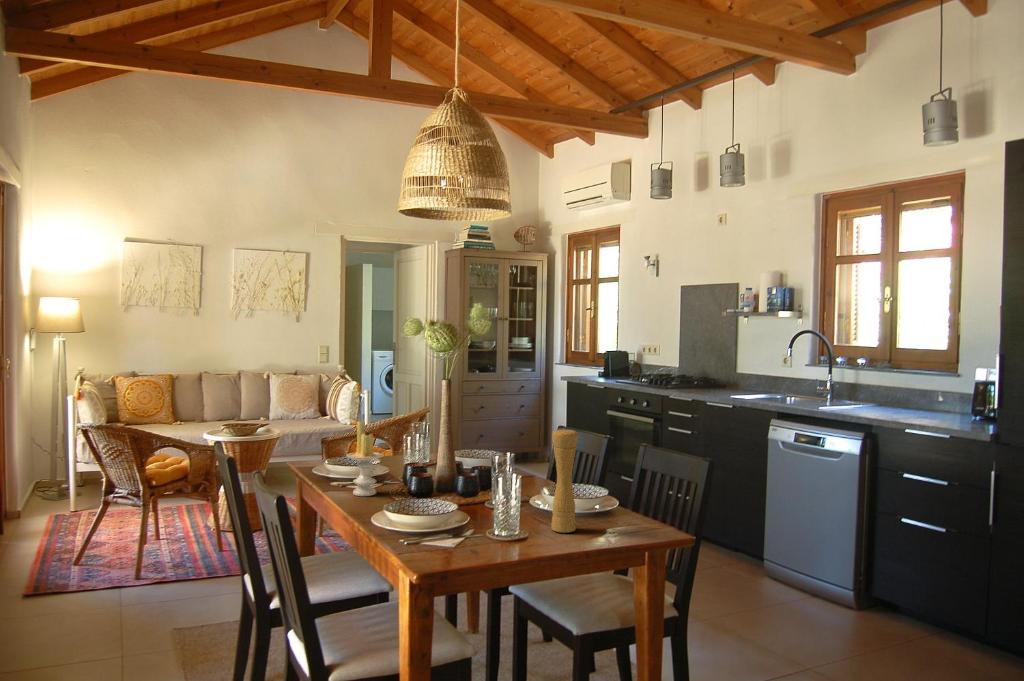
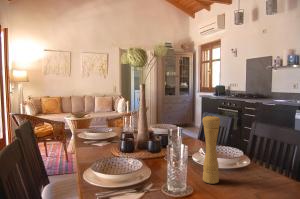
candle: present [347,421,383,496] -> none [91,112,111,151]

